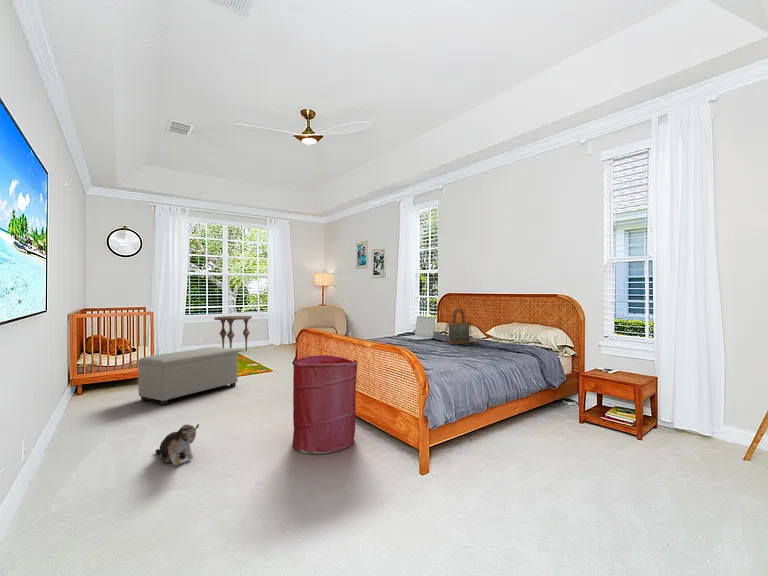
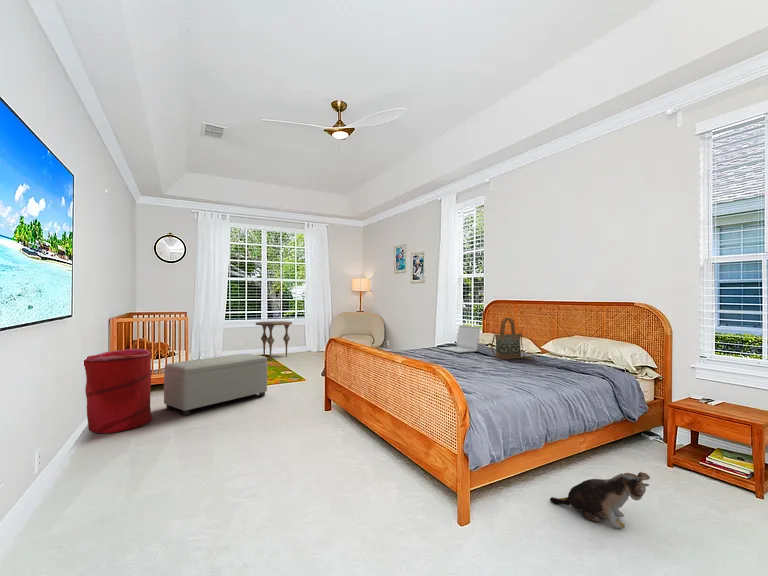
laundry hamper: present [293,355,358,454] -> present [84,349,152,433]
plush toy: present [156,424,199,466] -> present [550,472,650,529]

